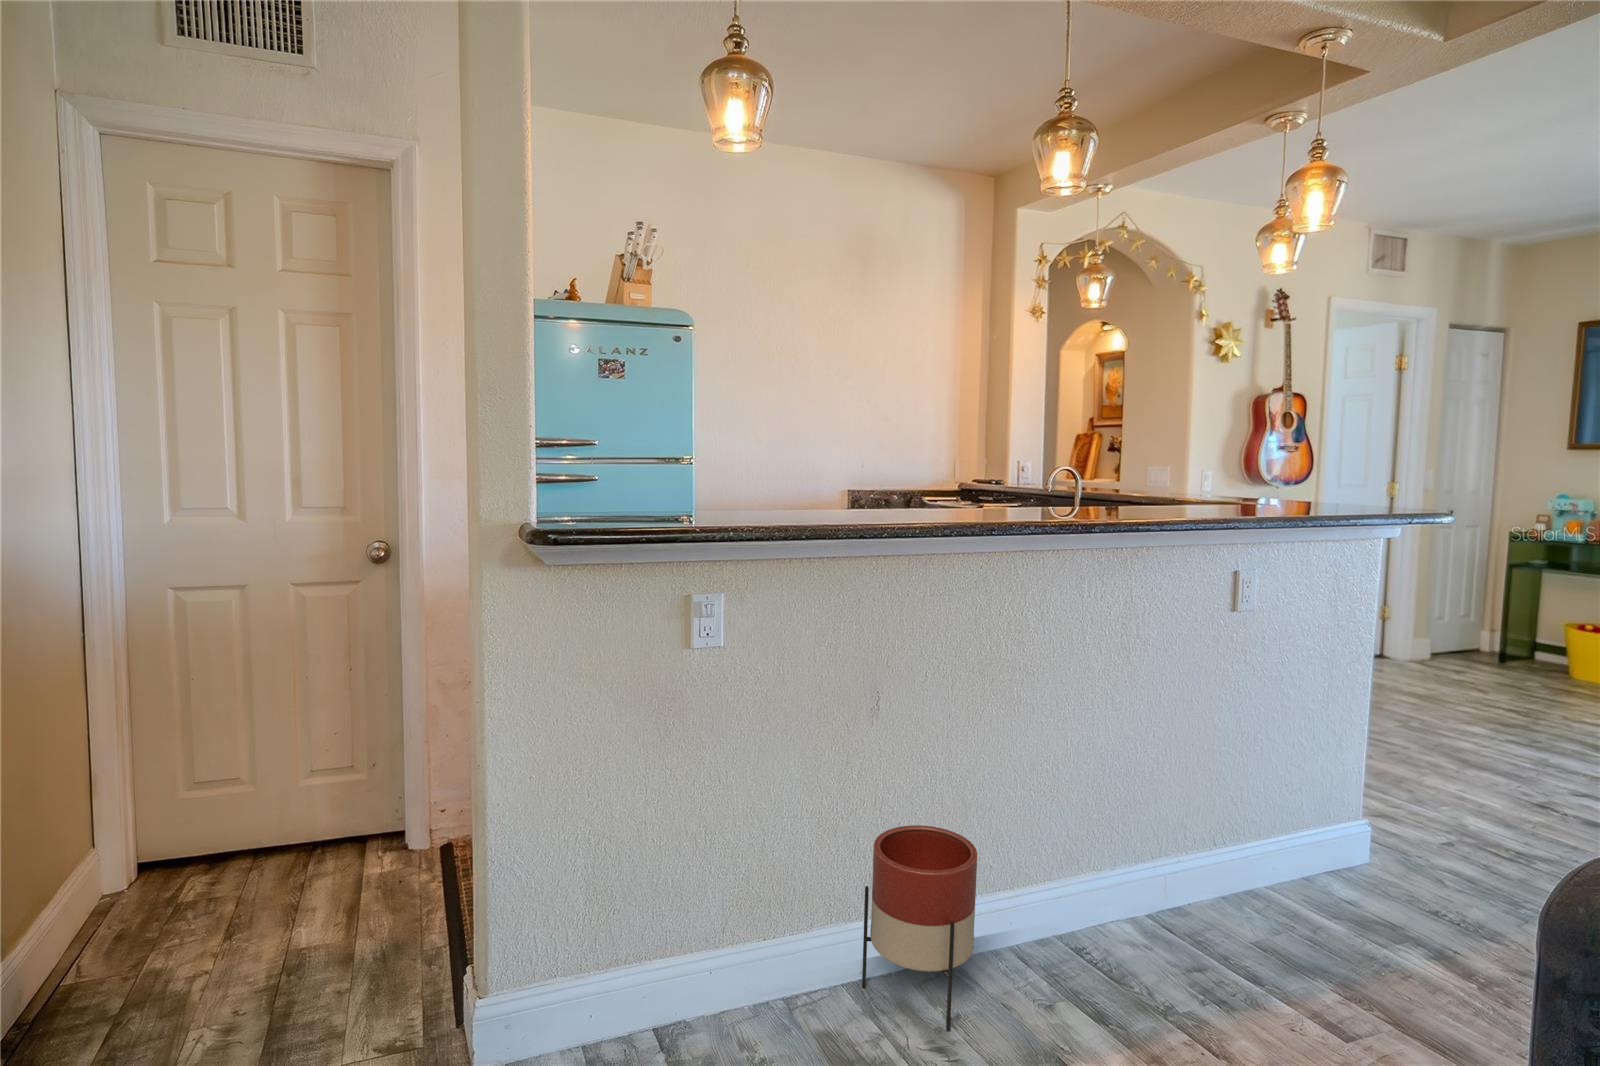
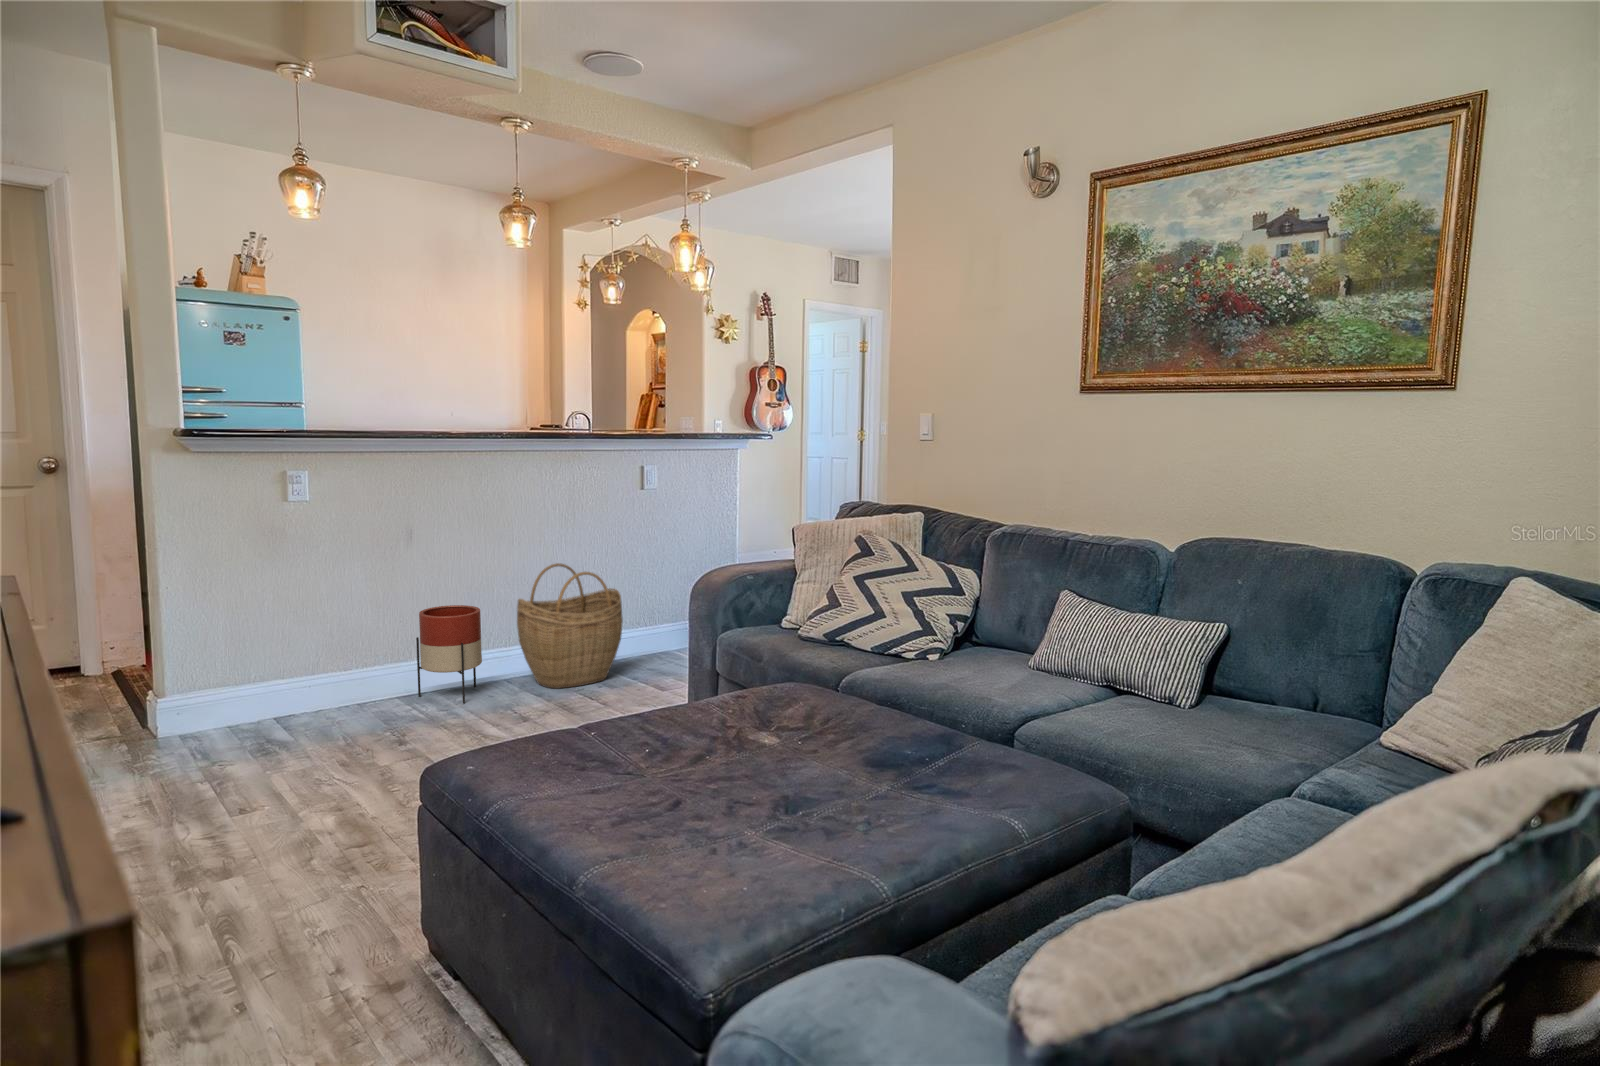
woven basket: none [1023,752,1220,1003] -> present [517,563,623,689]

